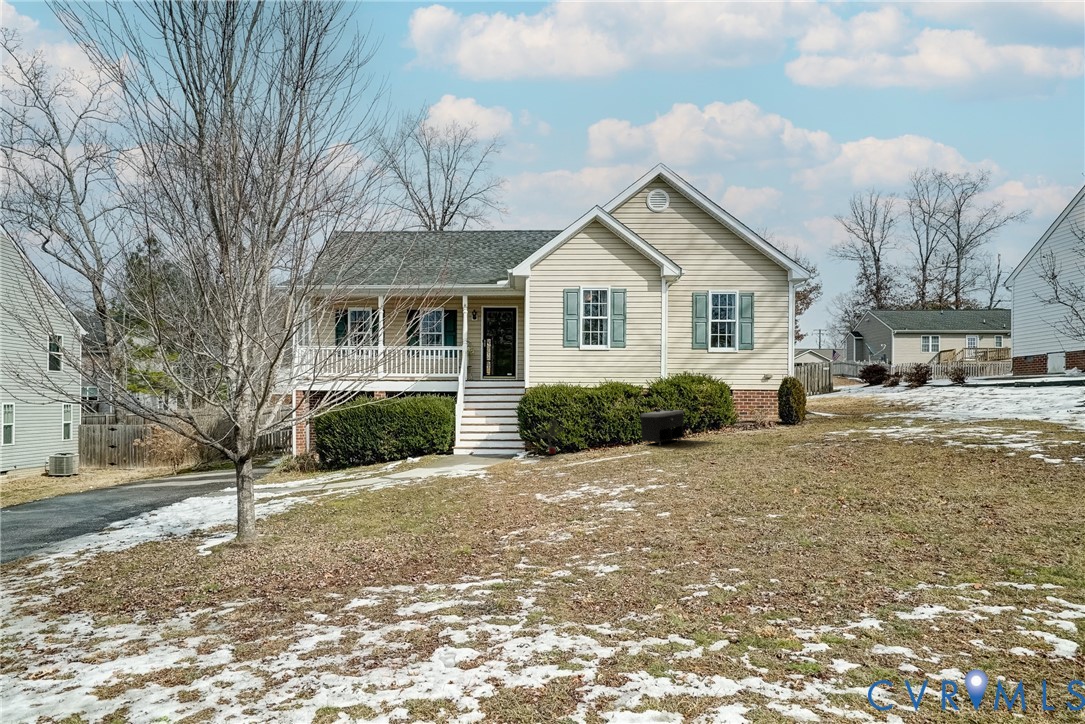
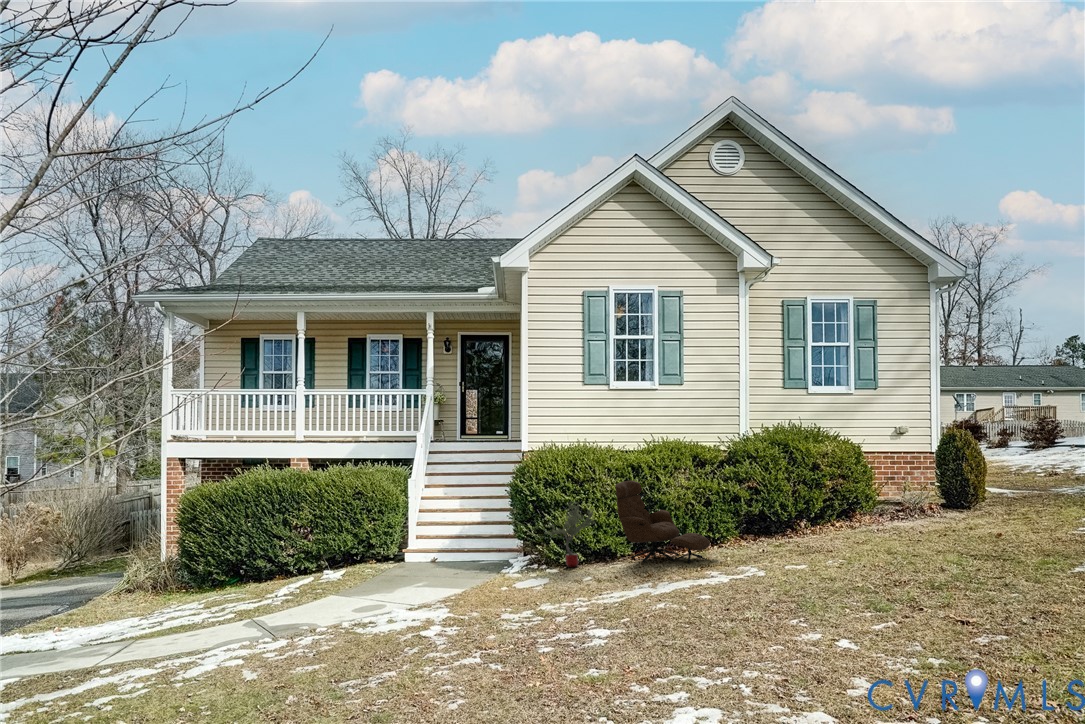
lounge chair: none [578,406,631,452] -> present [615,481,710,563]
storage bench: present [641,410,684,445] -> none [722,486,797,548]

